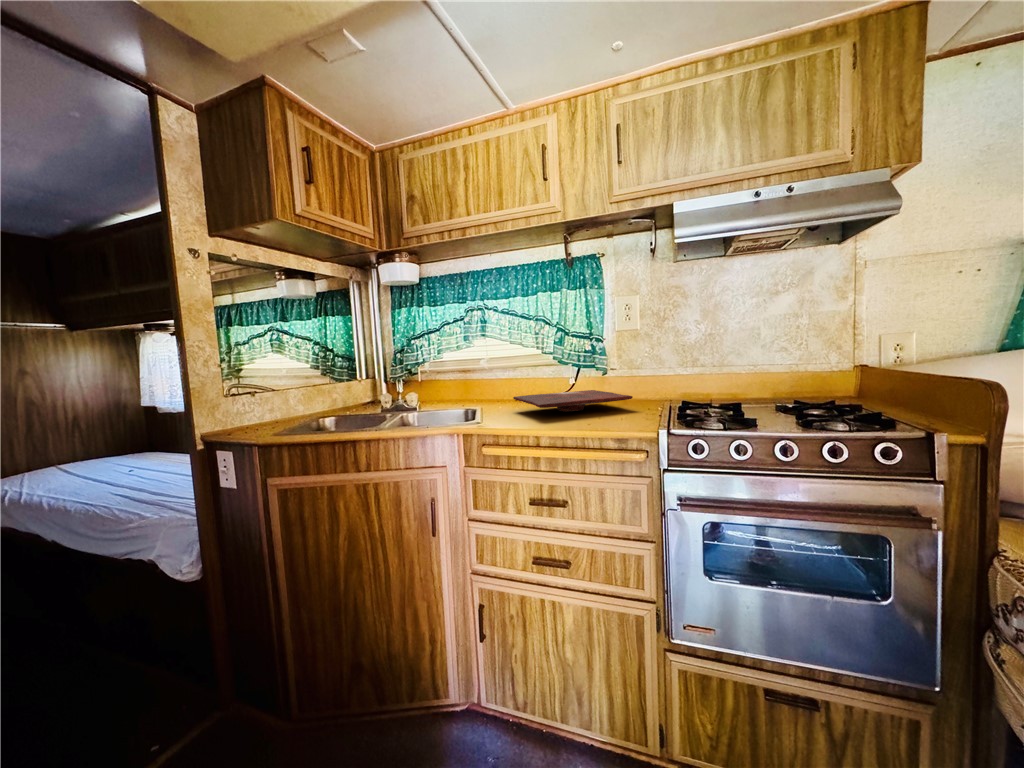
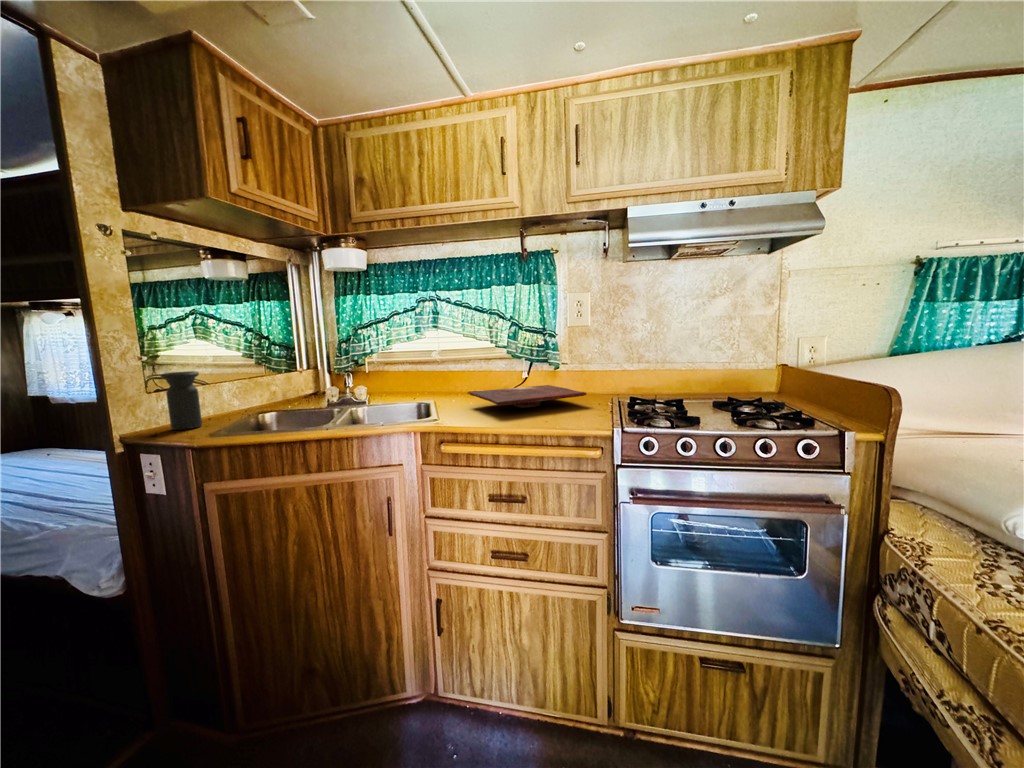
vase: none [237,378,271,430] -> present [161,371,202,430]

